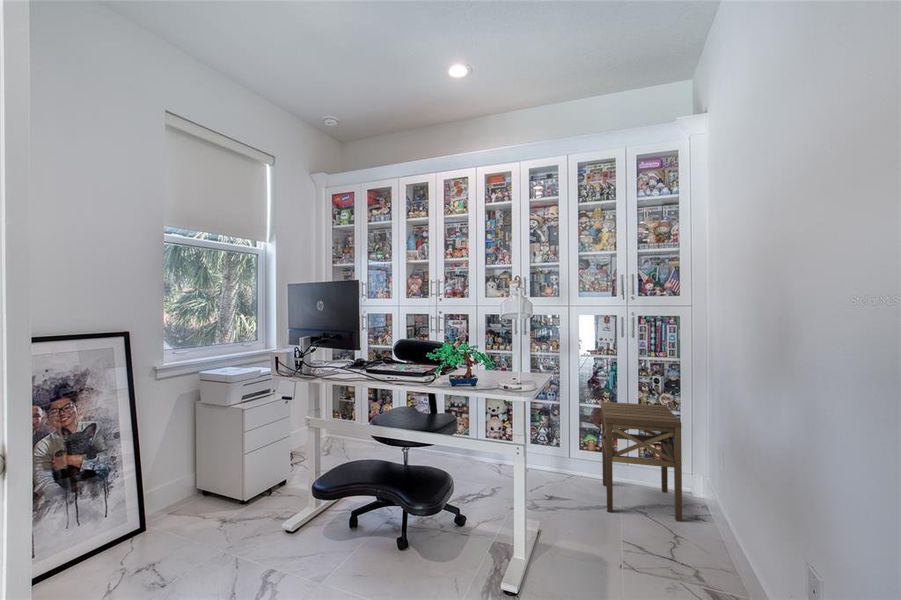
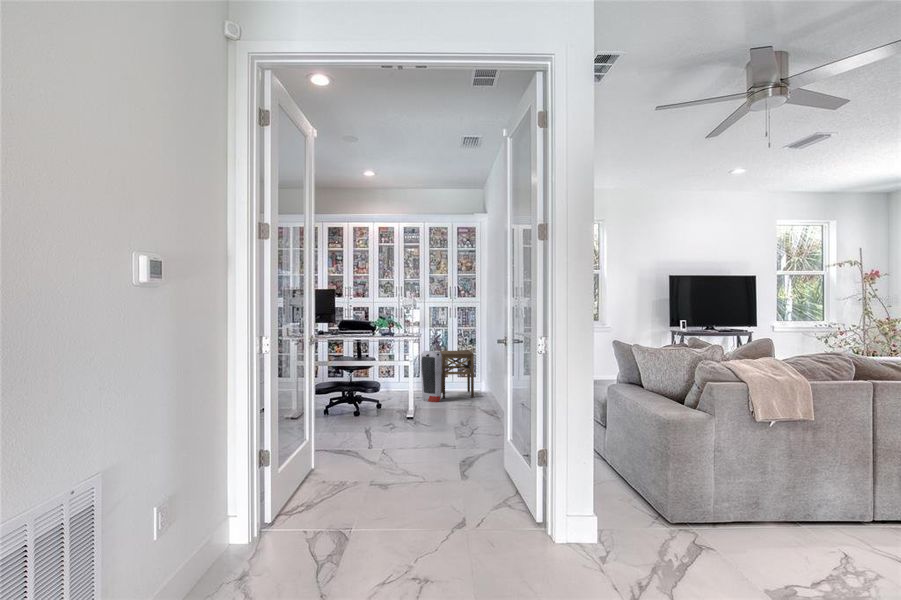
air purifier: none [558,408,605,528] -> present [421,351,442,402]

